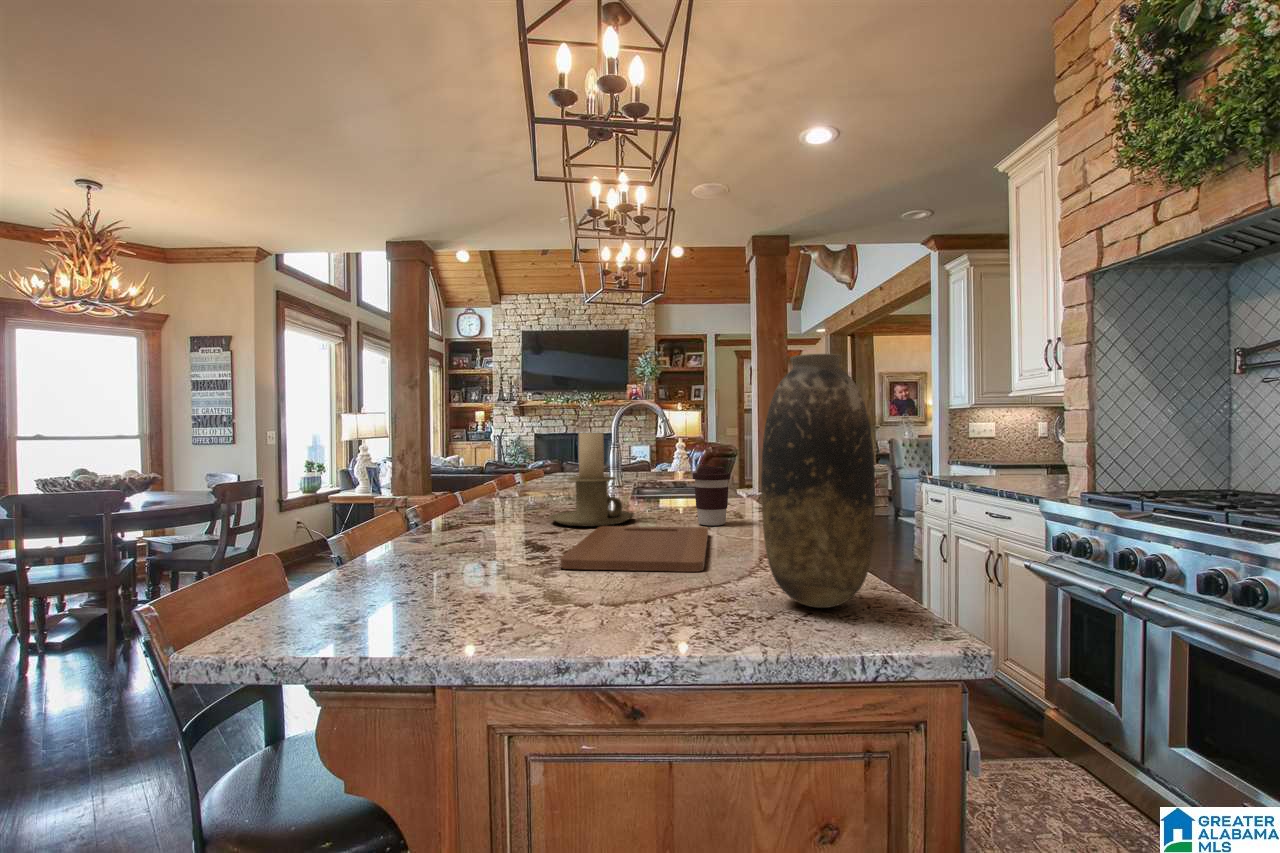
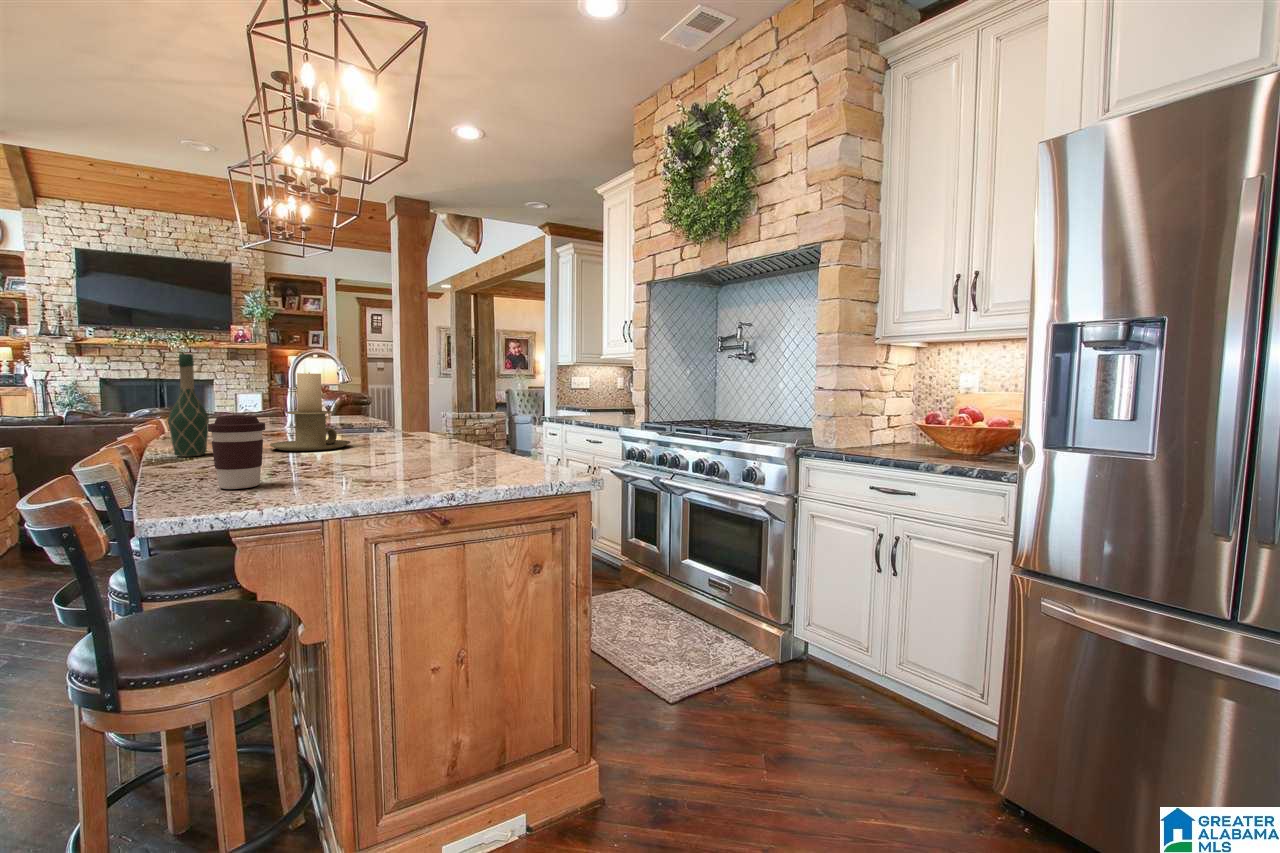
vase: present [761,354,875,608] -> none [495,331,556,470]
wine bottle: none [457,415,493,526] -> present [168,354,209,456]
coffee cup: present [693,466,730,525] -> present [208,415,265,489]
cutting board: present [560,526,708,572] -> none [333,444,444,470]

